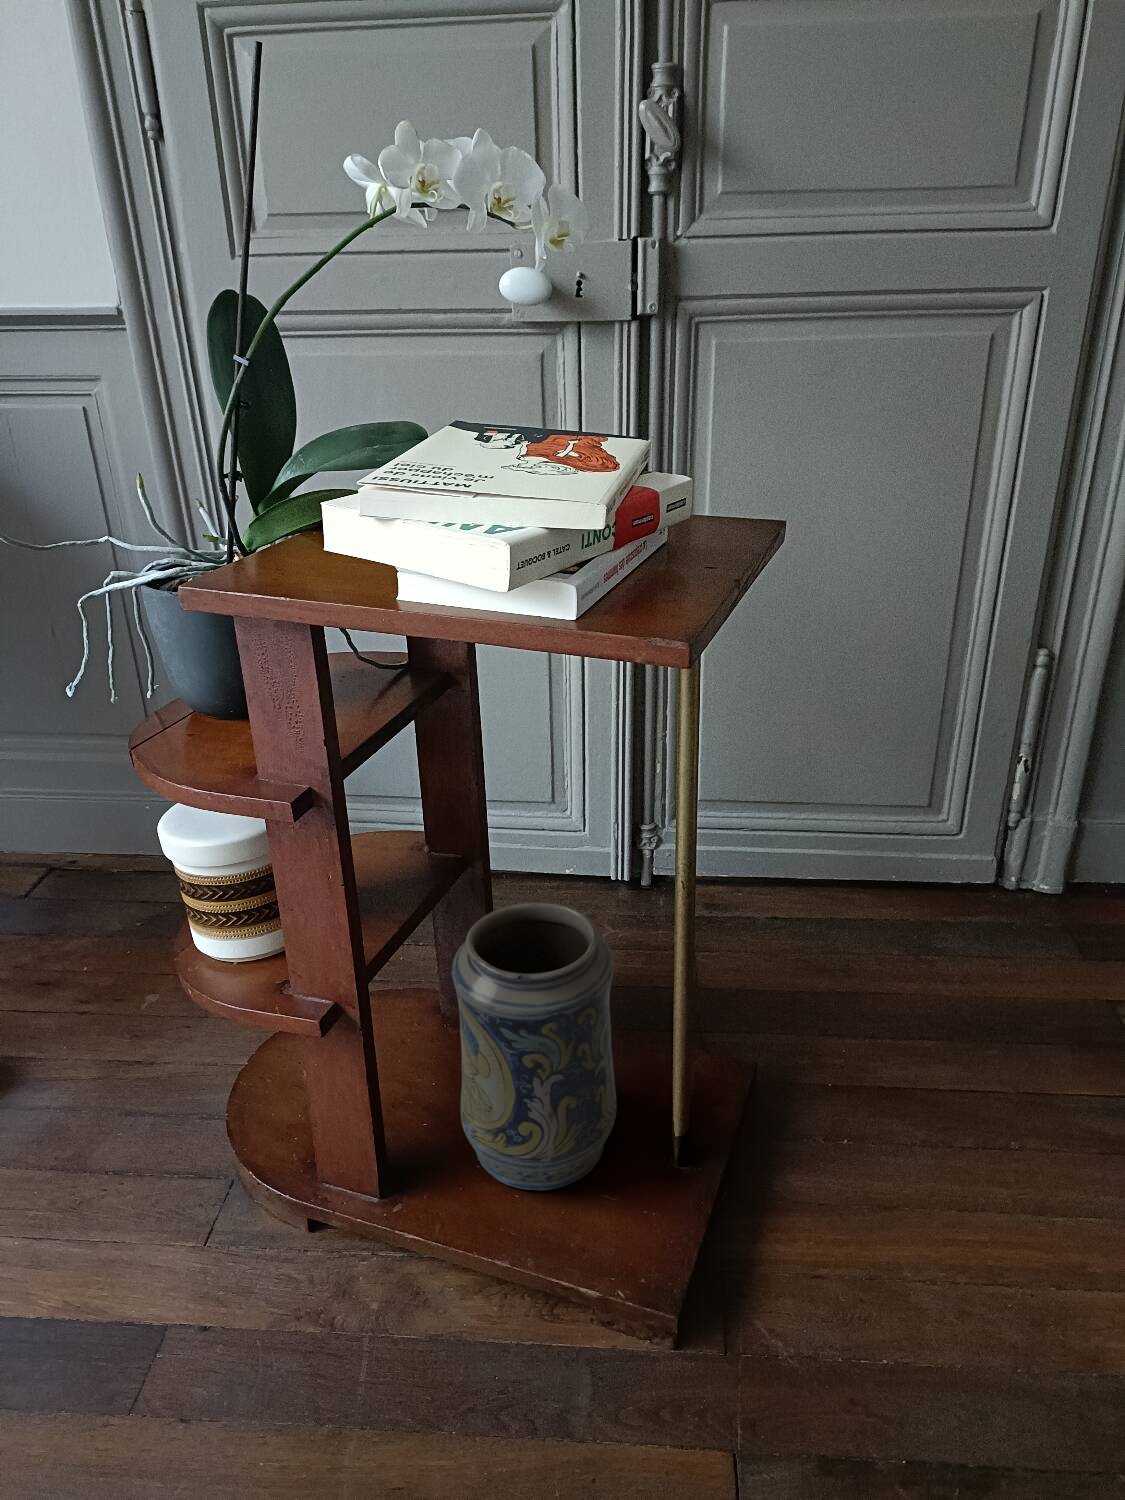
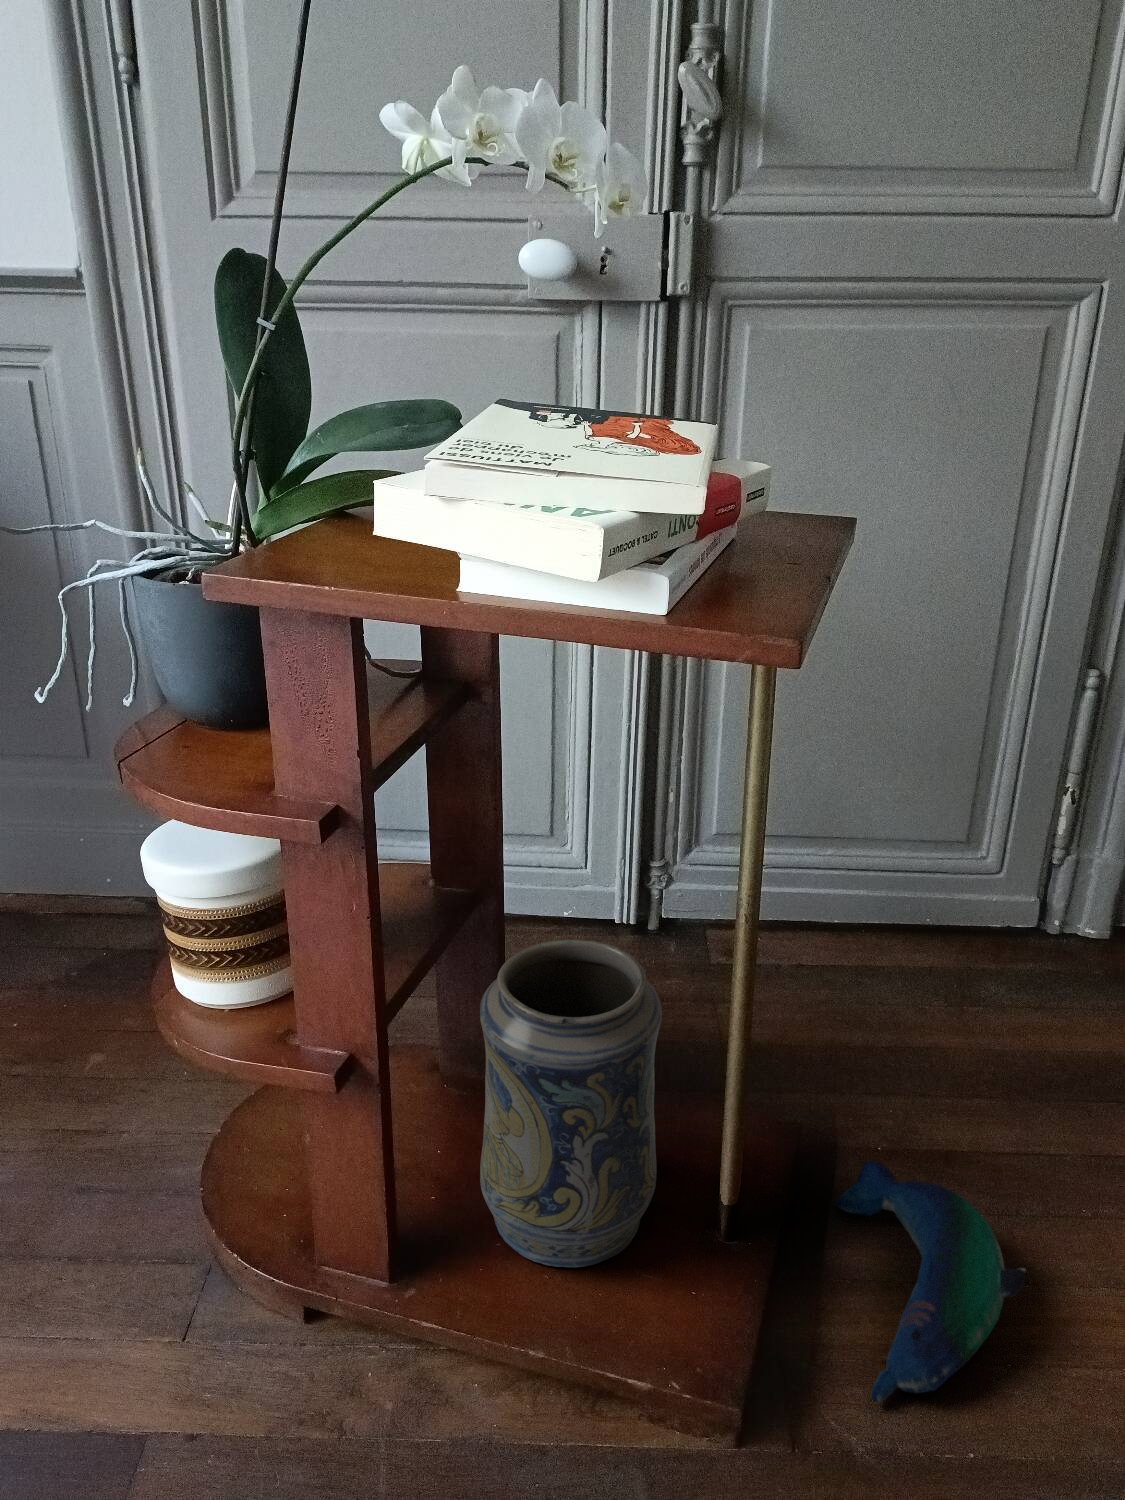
plush toy: none [785,1095,947,1315] -> present [835,1160,1026,1403]

